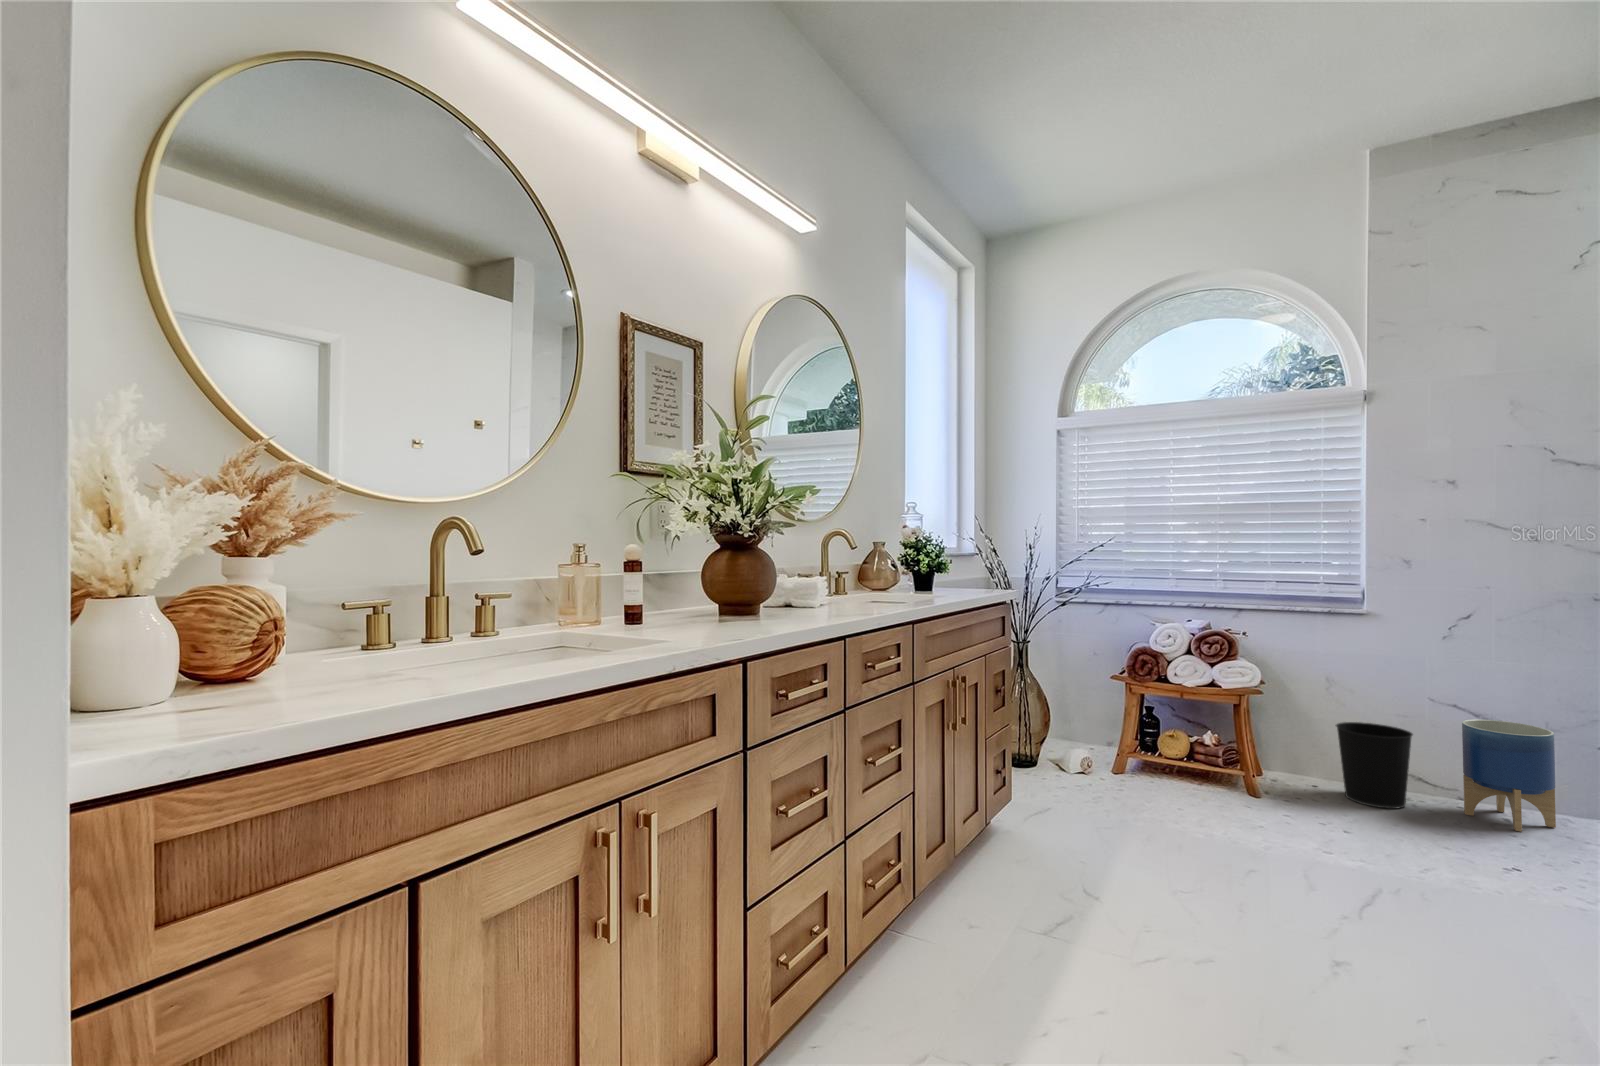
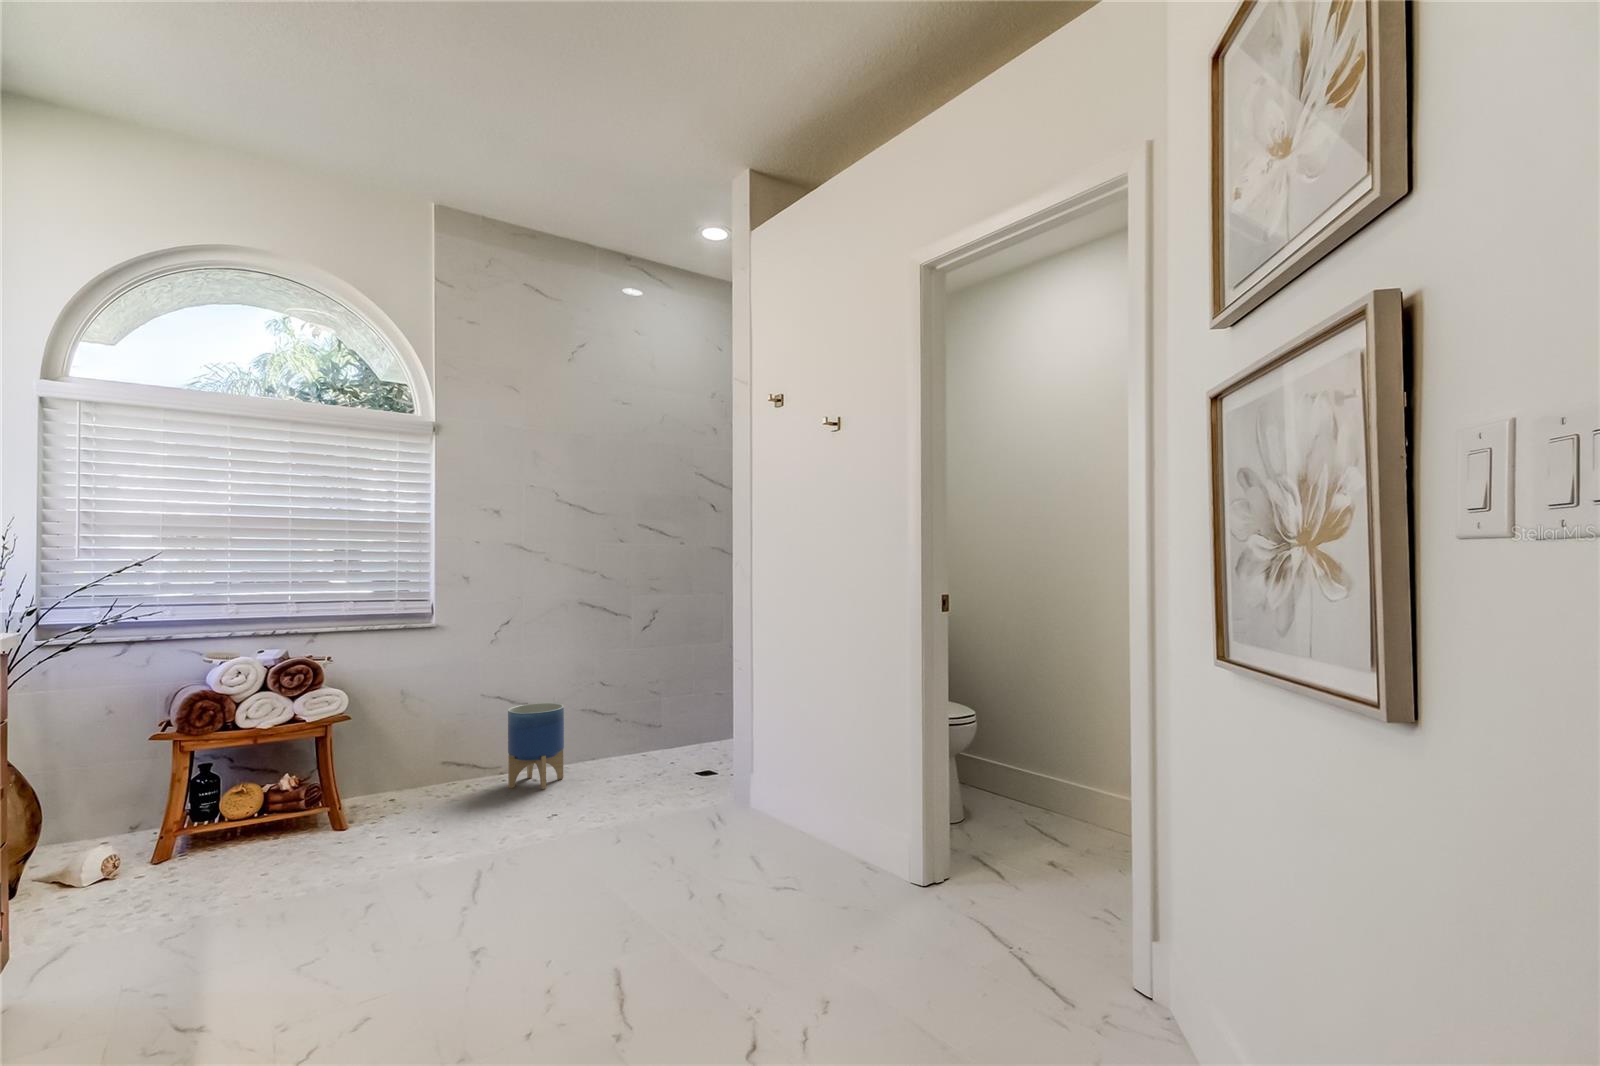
wastebasket: present [1336,722,1413,809] -> none [413,727,475,805]

